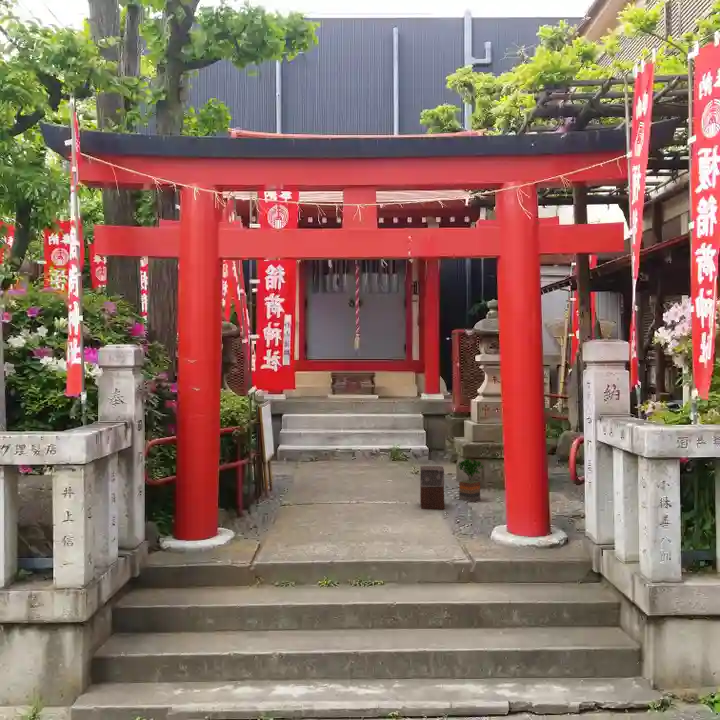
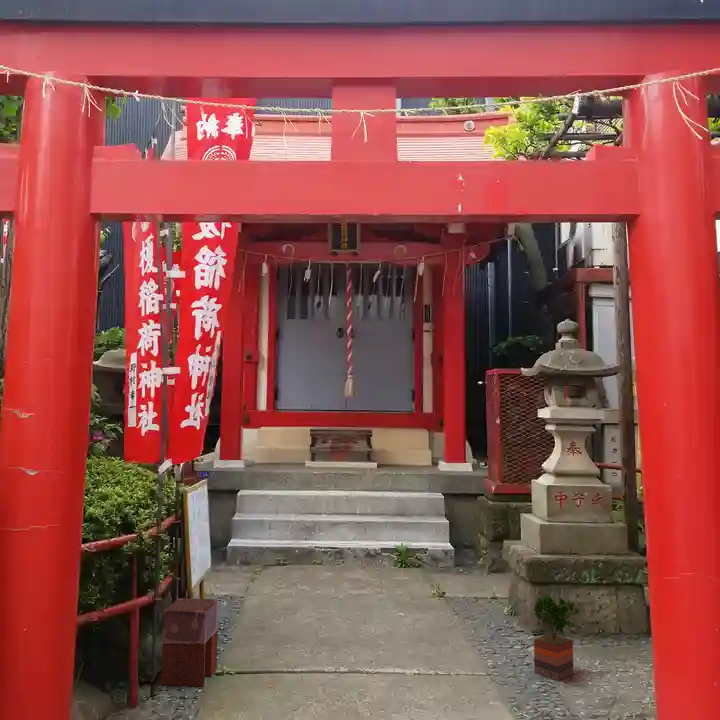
stool: present [420,466,444,509] -> present [162,598,218,686]

